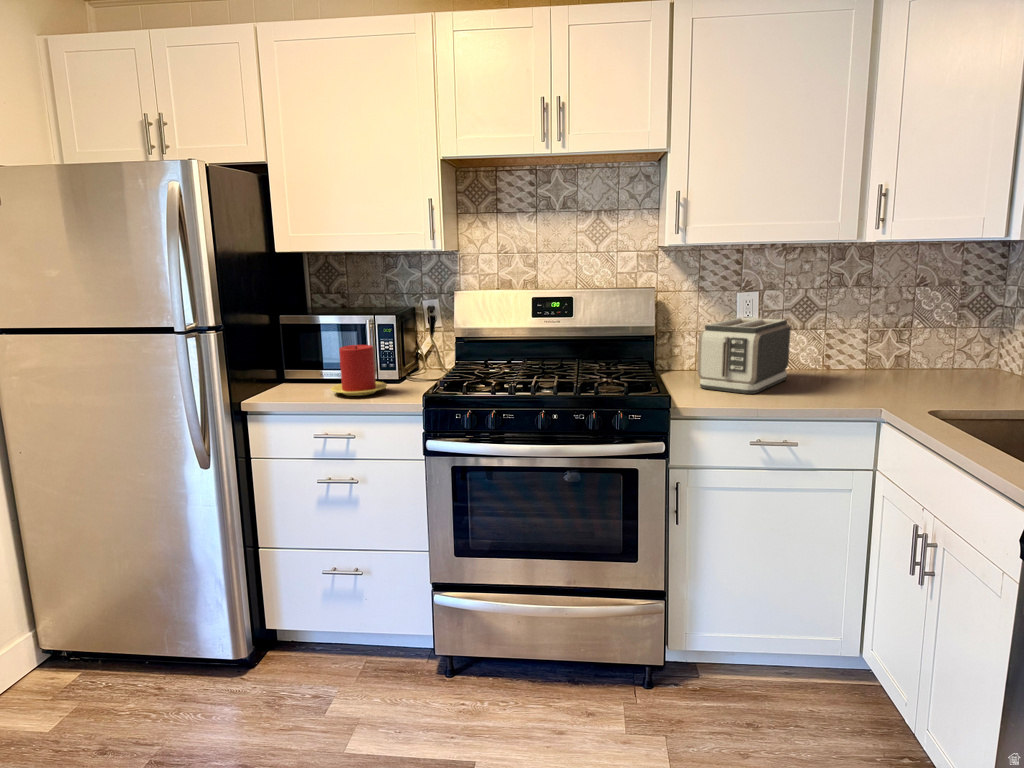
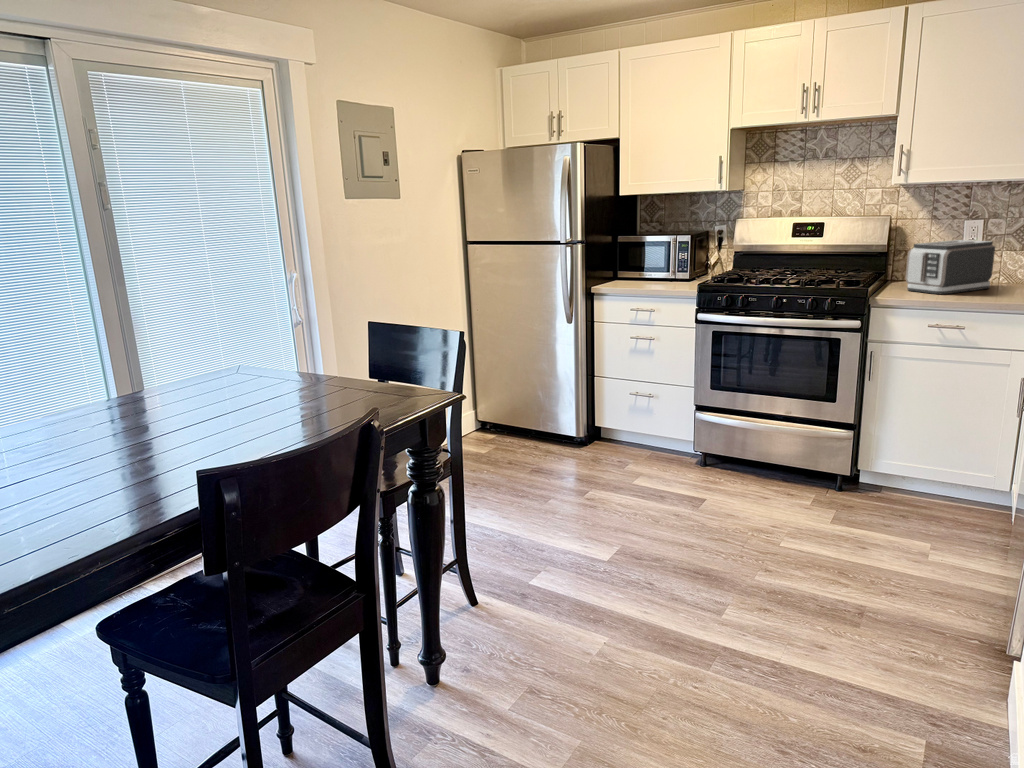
candle: present [331,345,387,396] -> none [646,254,682,286]

